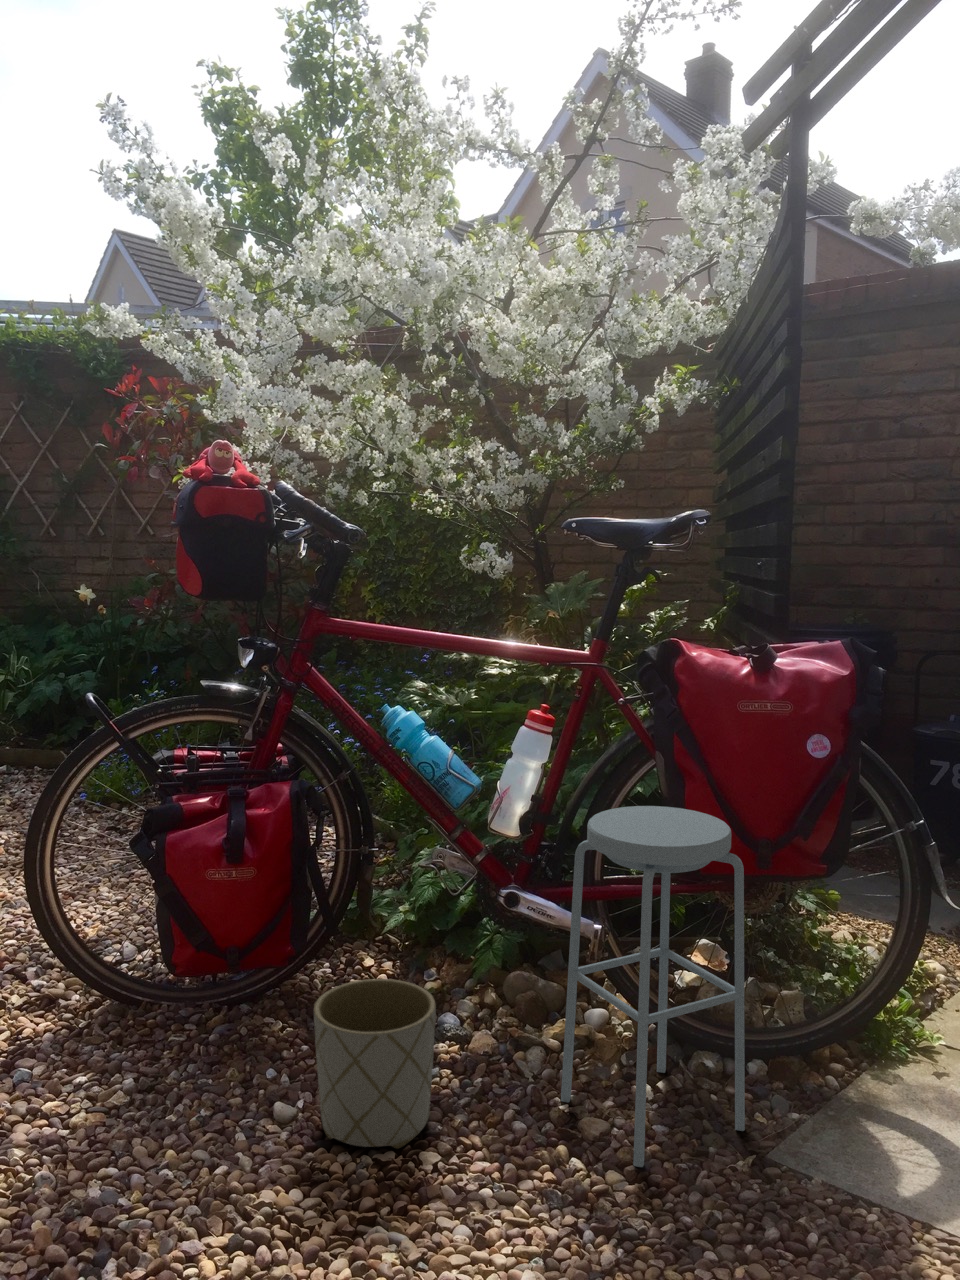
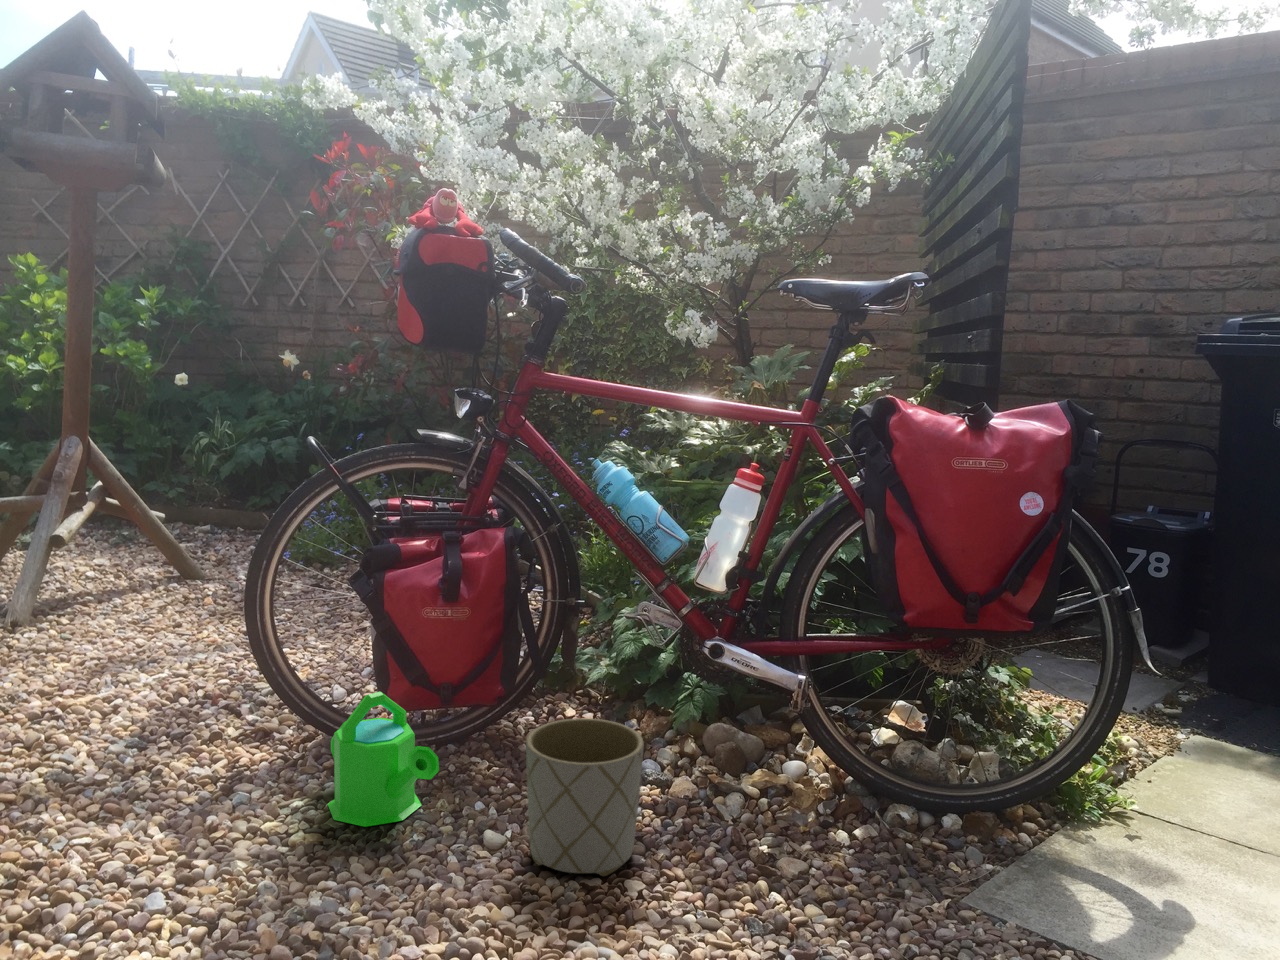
stool: present [561,806,745,1167] -> none [760,560,950,903]
watering can: none [113,958,226,1102] -> present [328,692,439,827]

